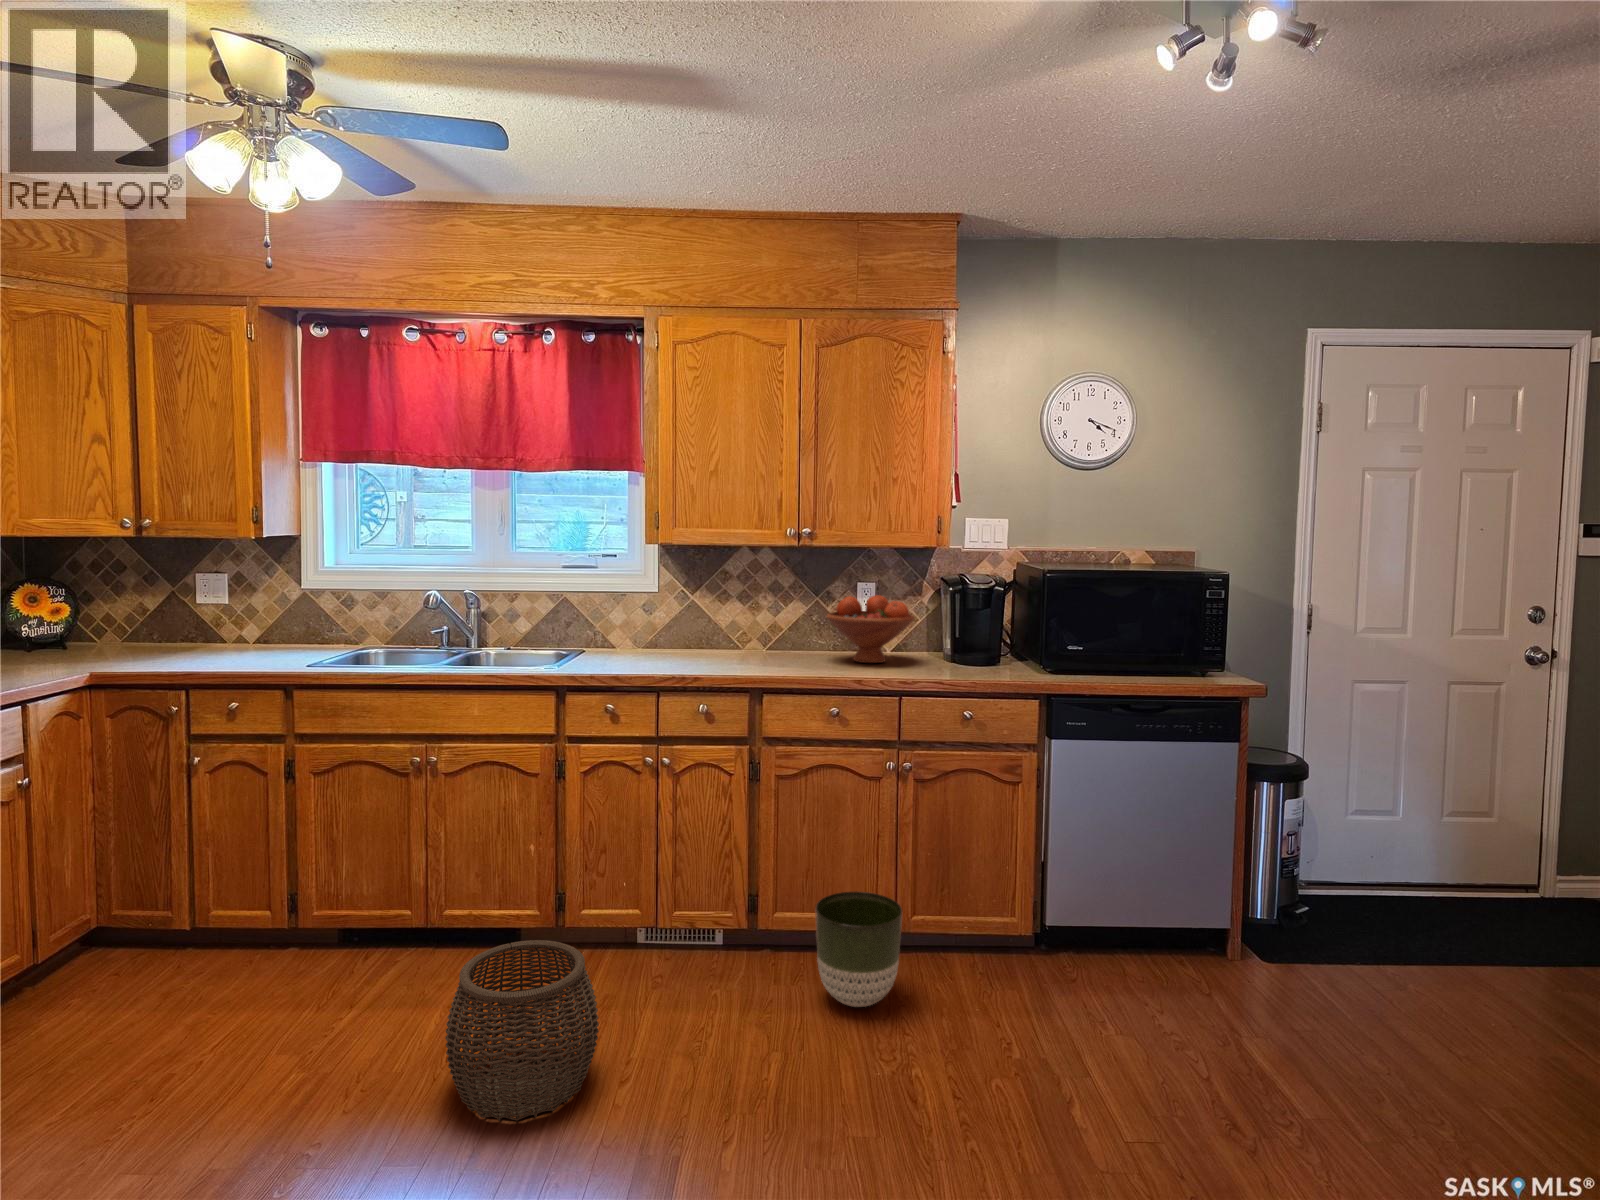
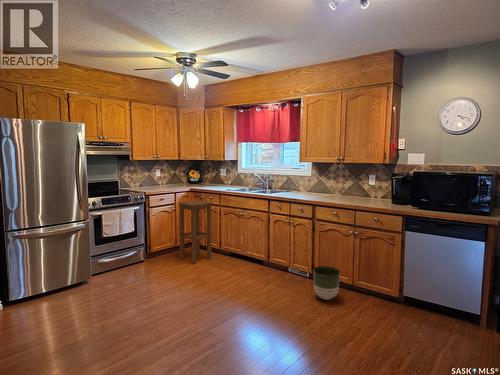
fruit bowl: present [827,595,914,663] -> none [347,179,377,201]
stool: none [64,727,267,1043] -> present [178,200,213,264]
woven basket: present [445,940,599,1121] -> none [217,255,251,293]

